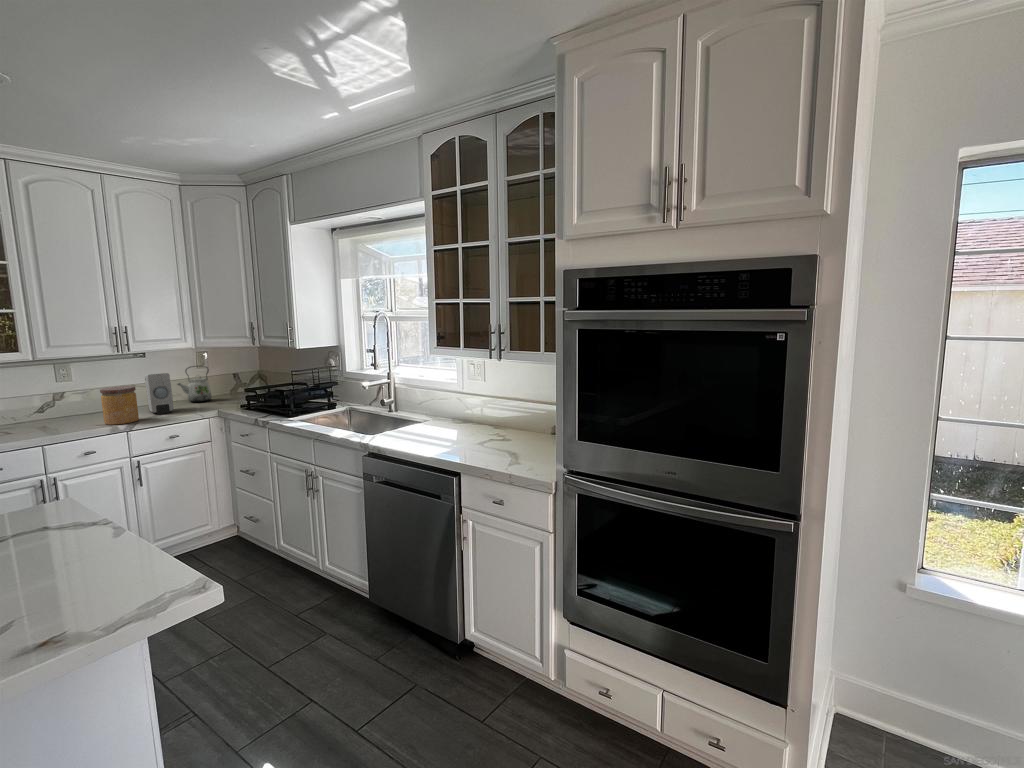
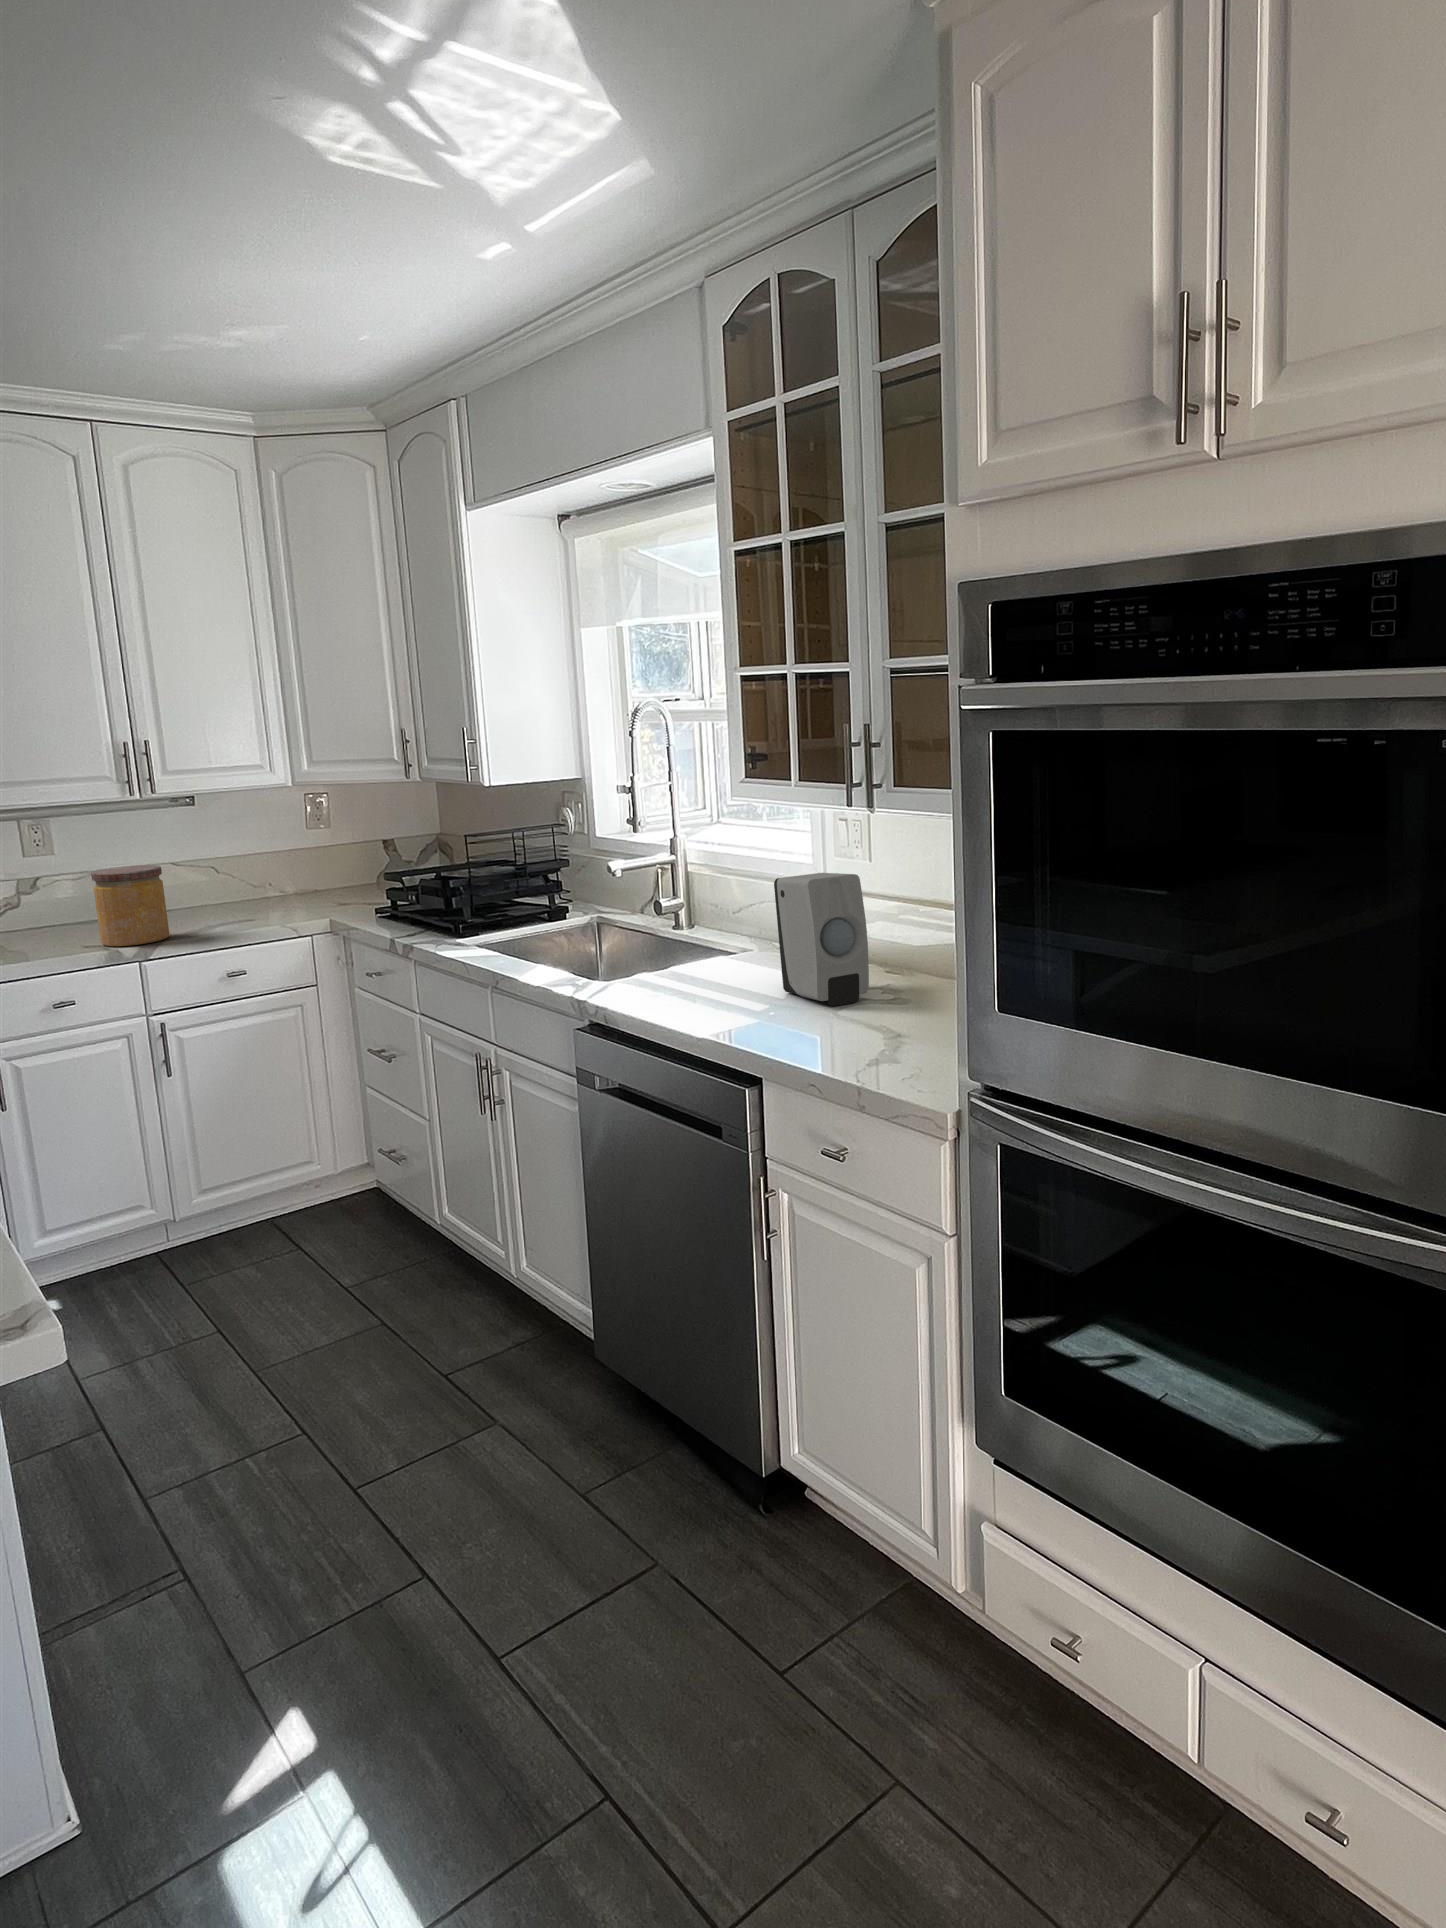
kettle: present [177,366,212,402] -> none [261,822,333,901]
soap dispenser: present [145,373,174,414] -> present [774,873,869,1006]

